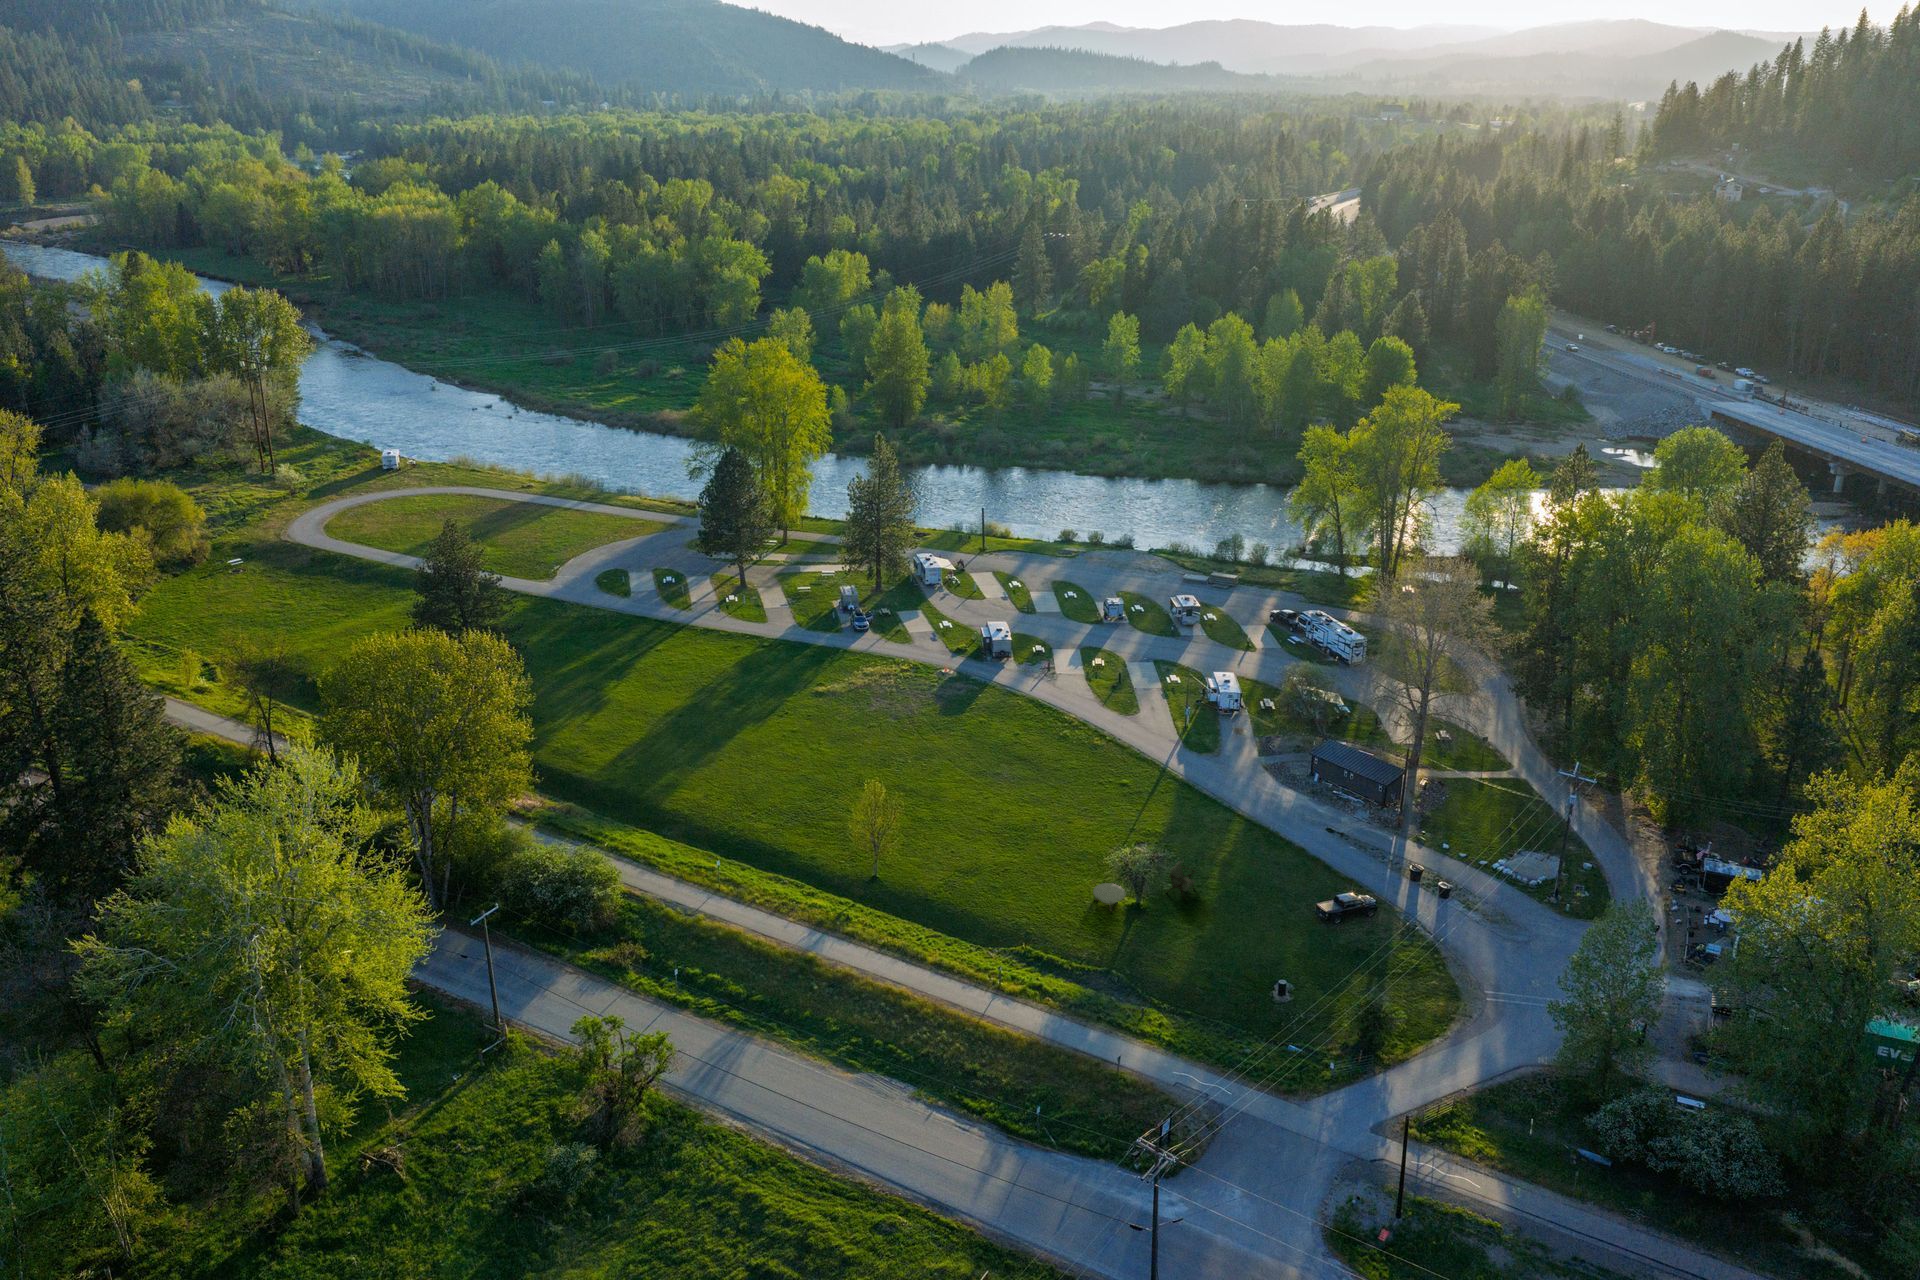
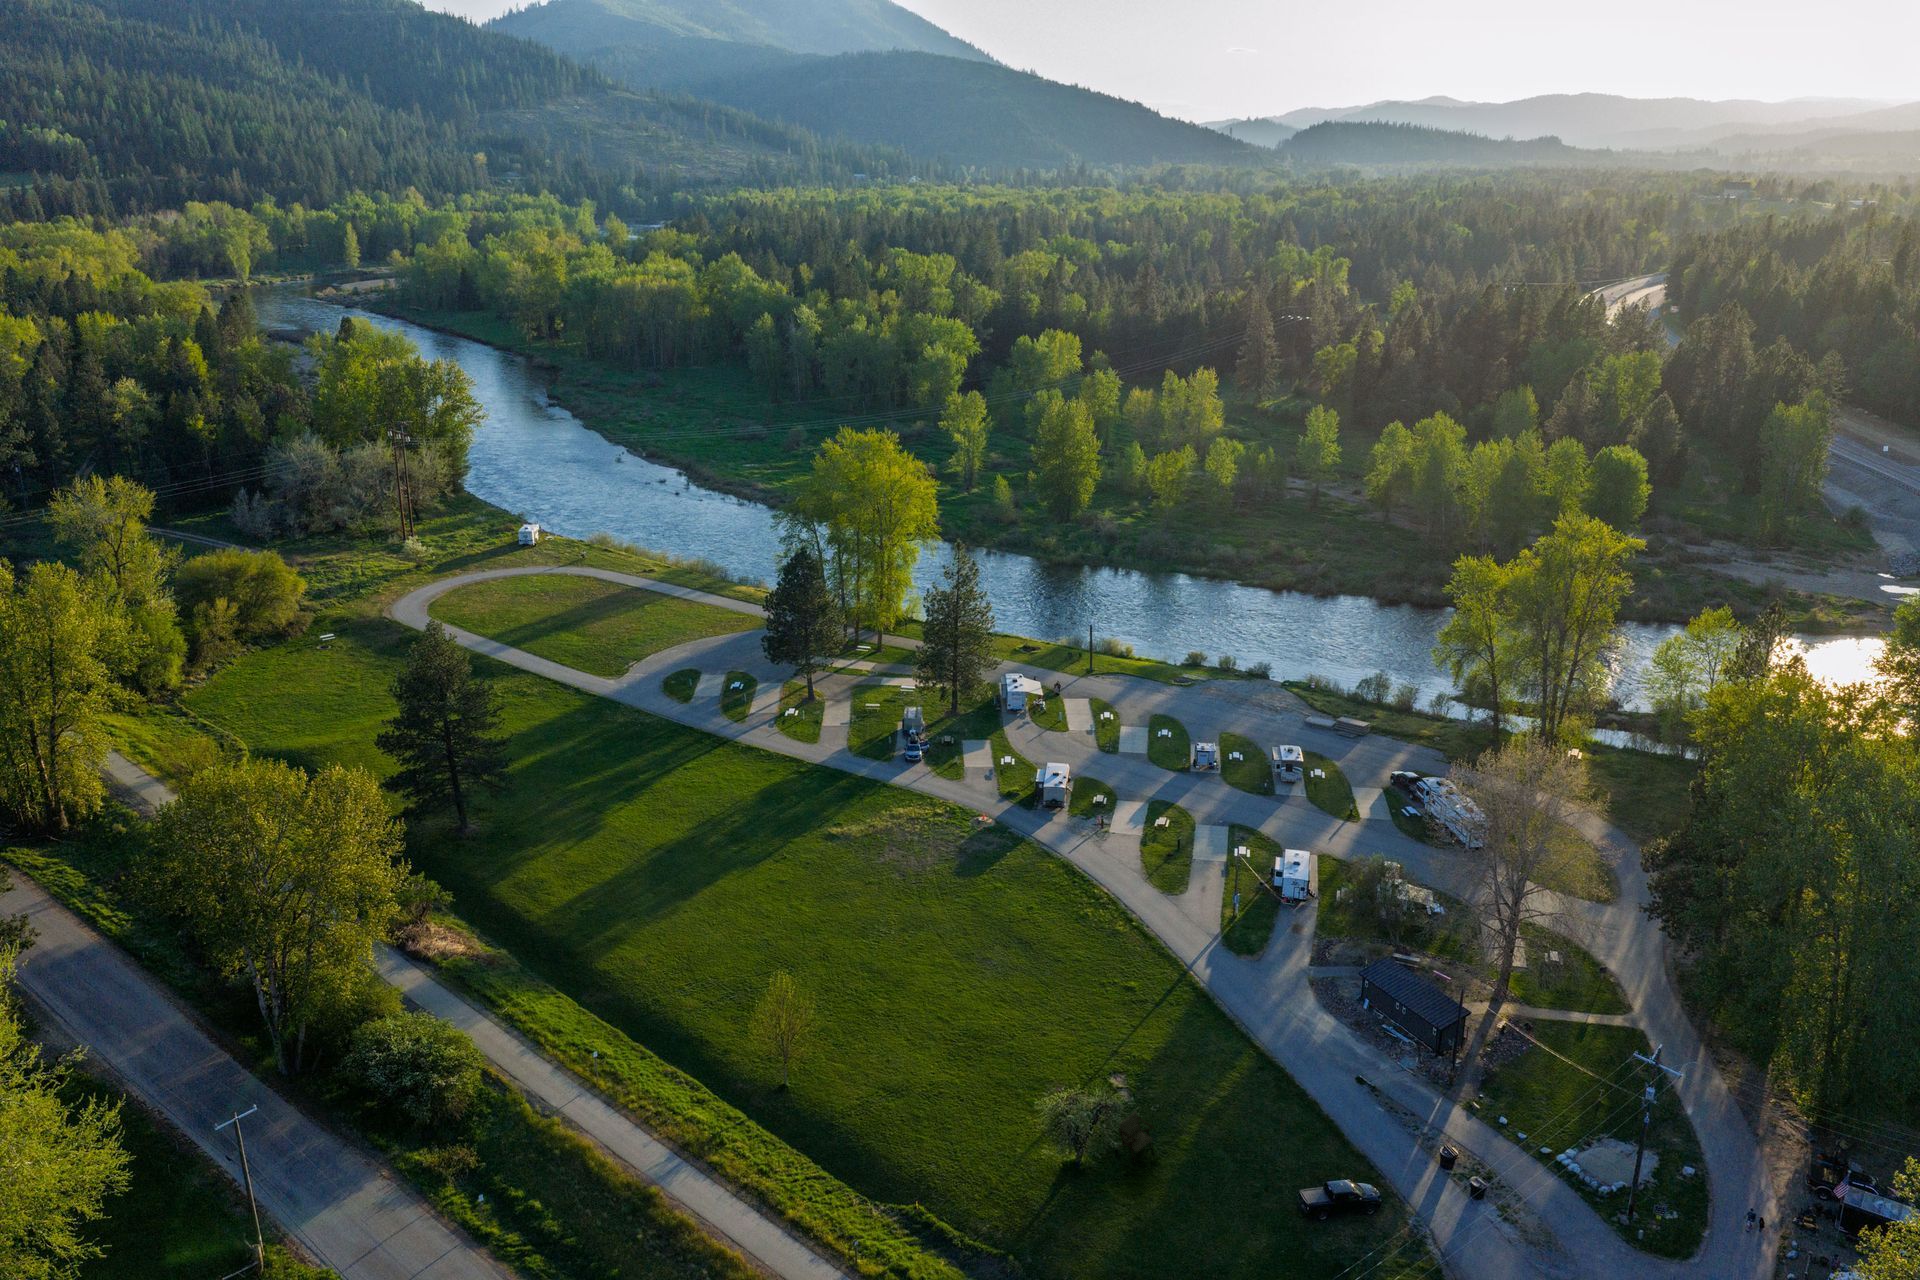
round table: present [1093,883,1125,912] -> none [1019,1130,1059,1169]

